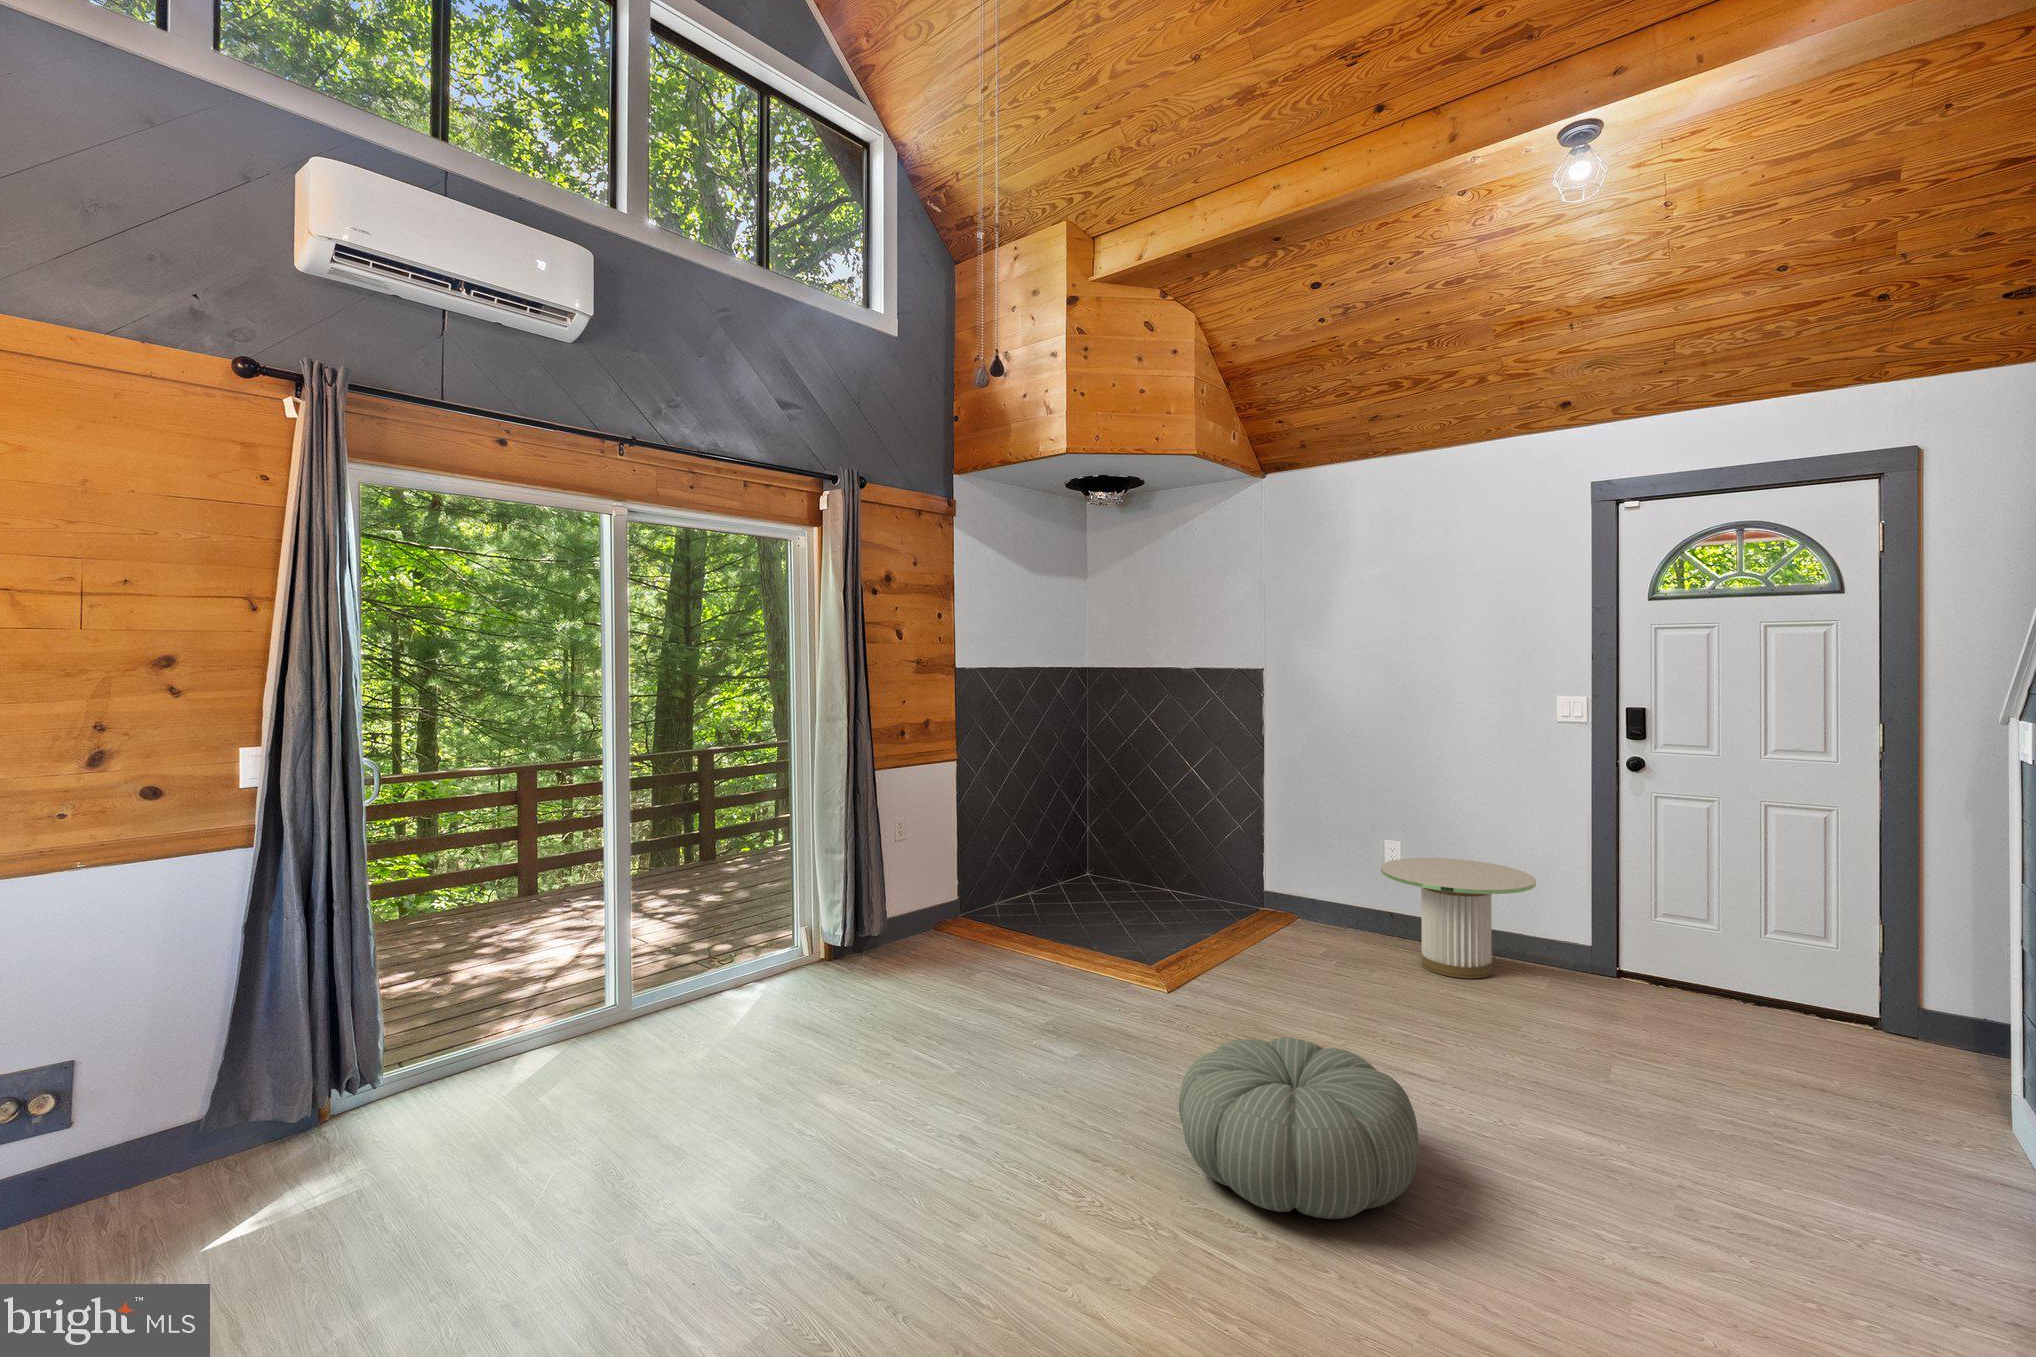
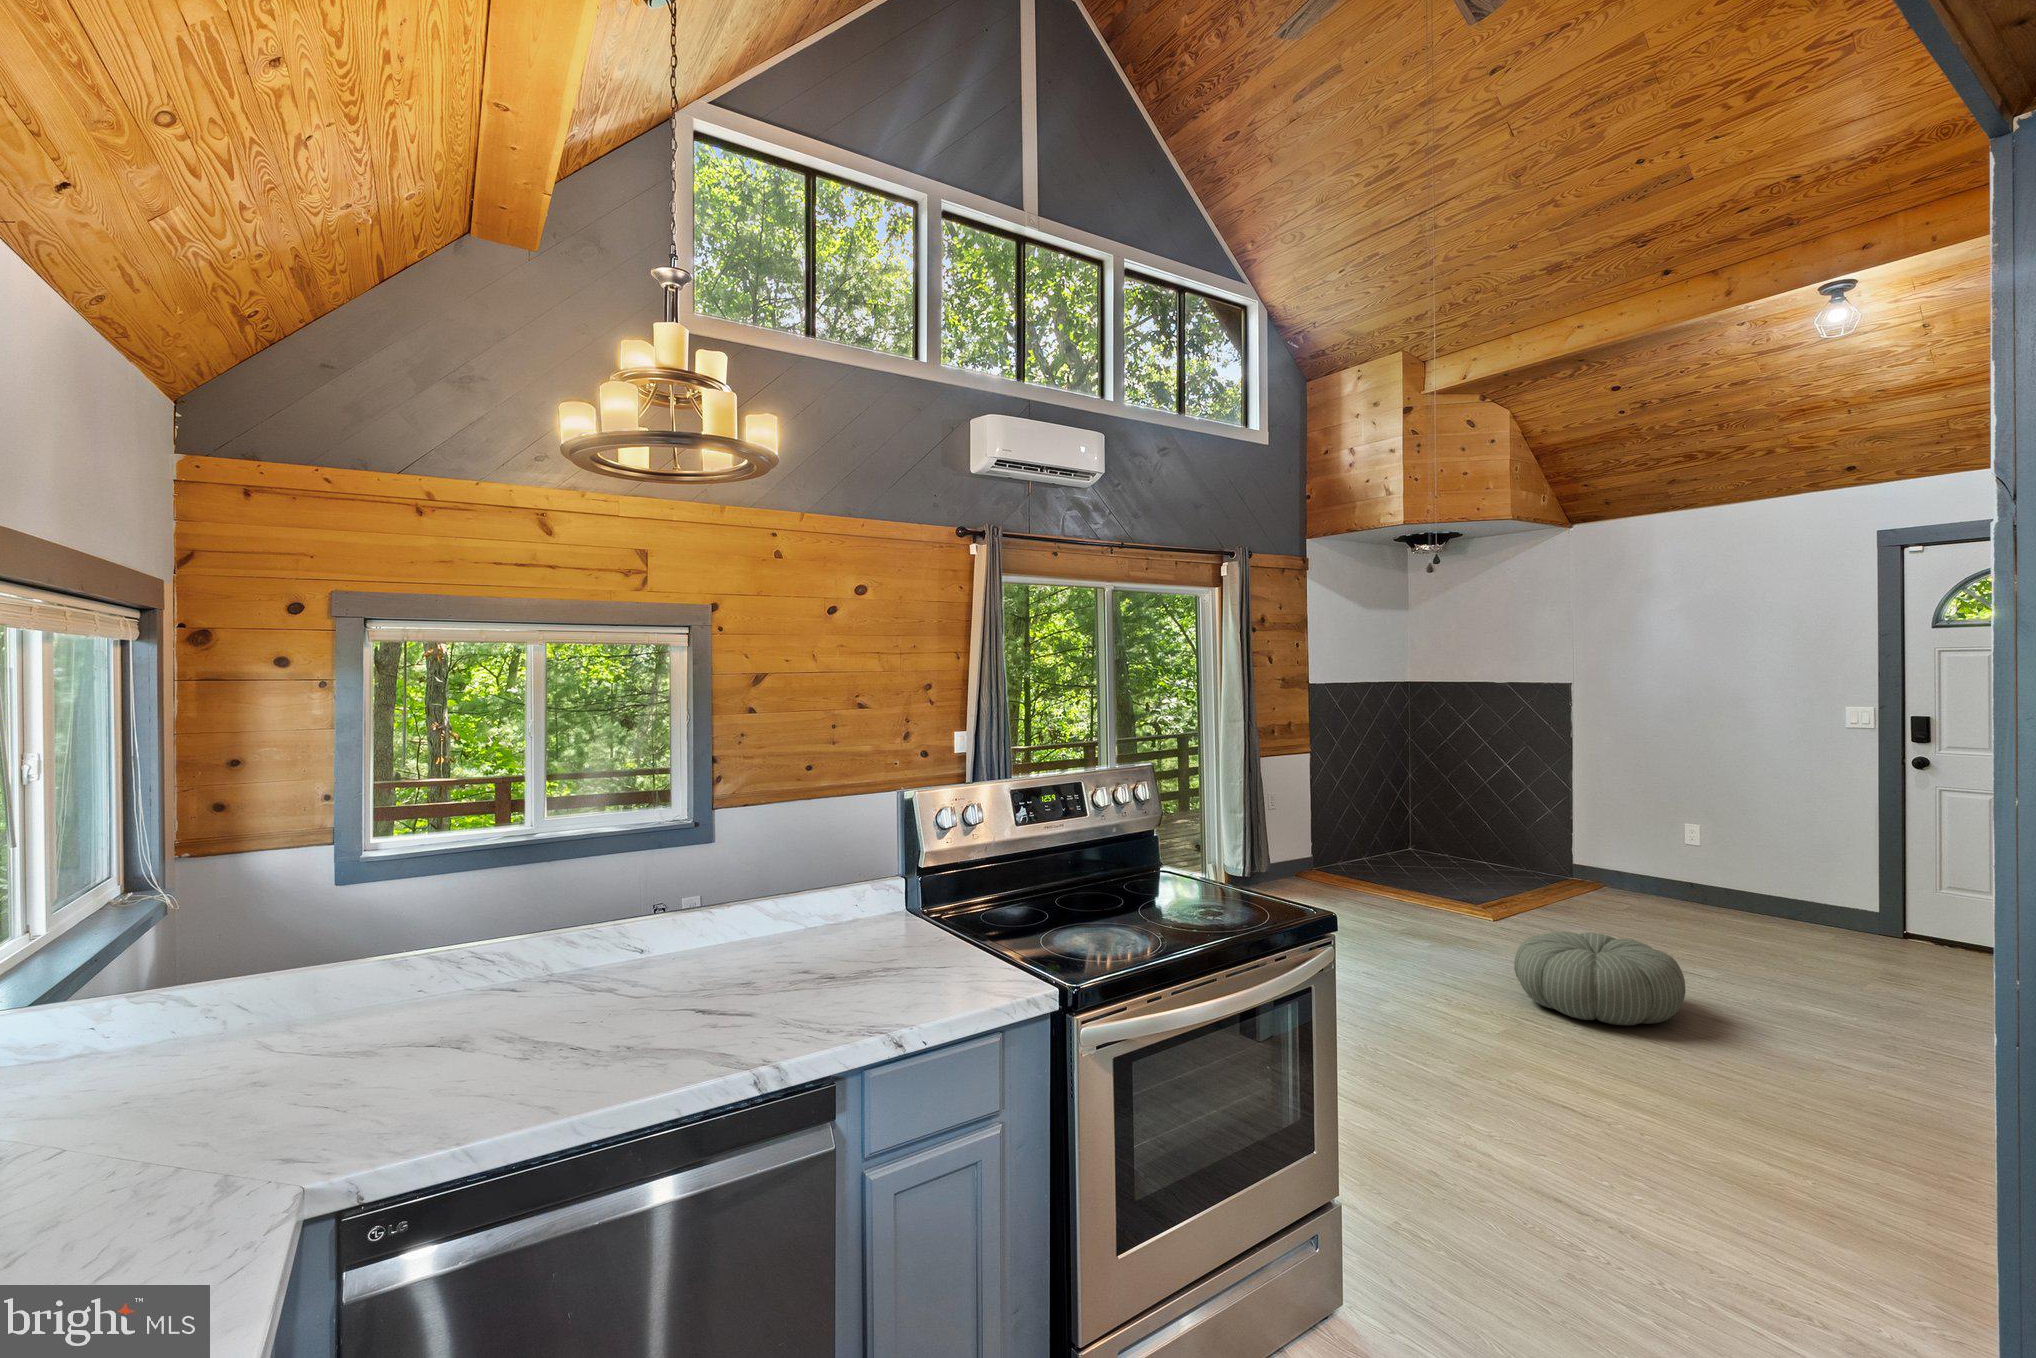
side table: present [1381,858,1536,979] -> none [1679,837,1822,931]

